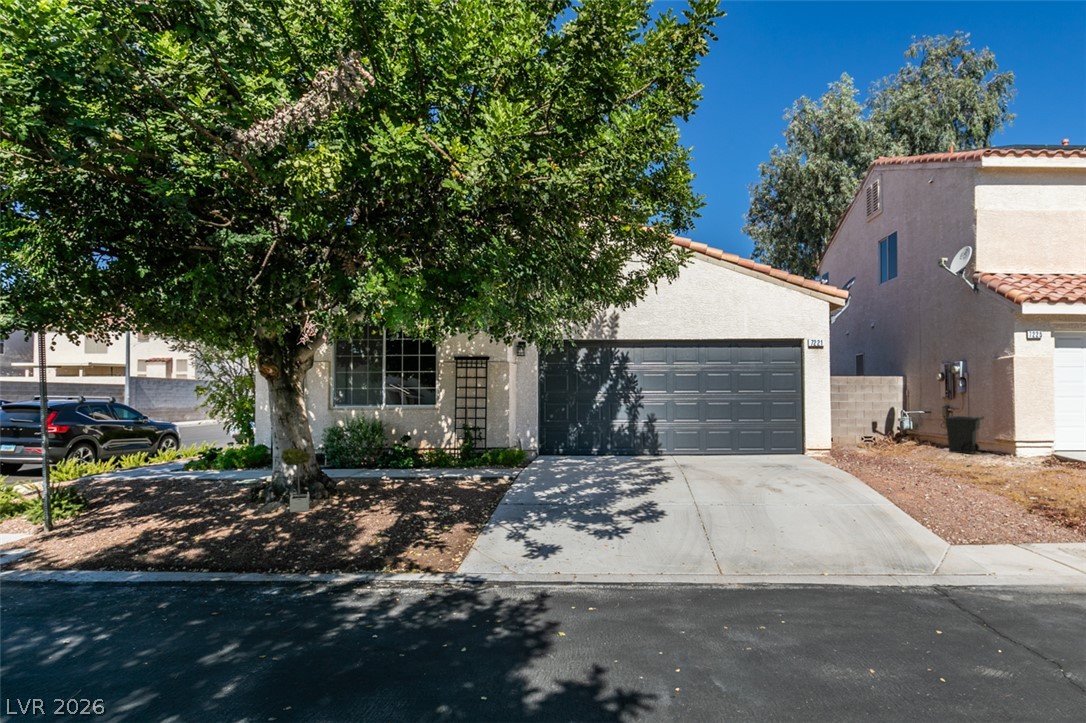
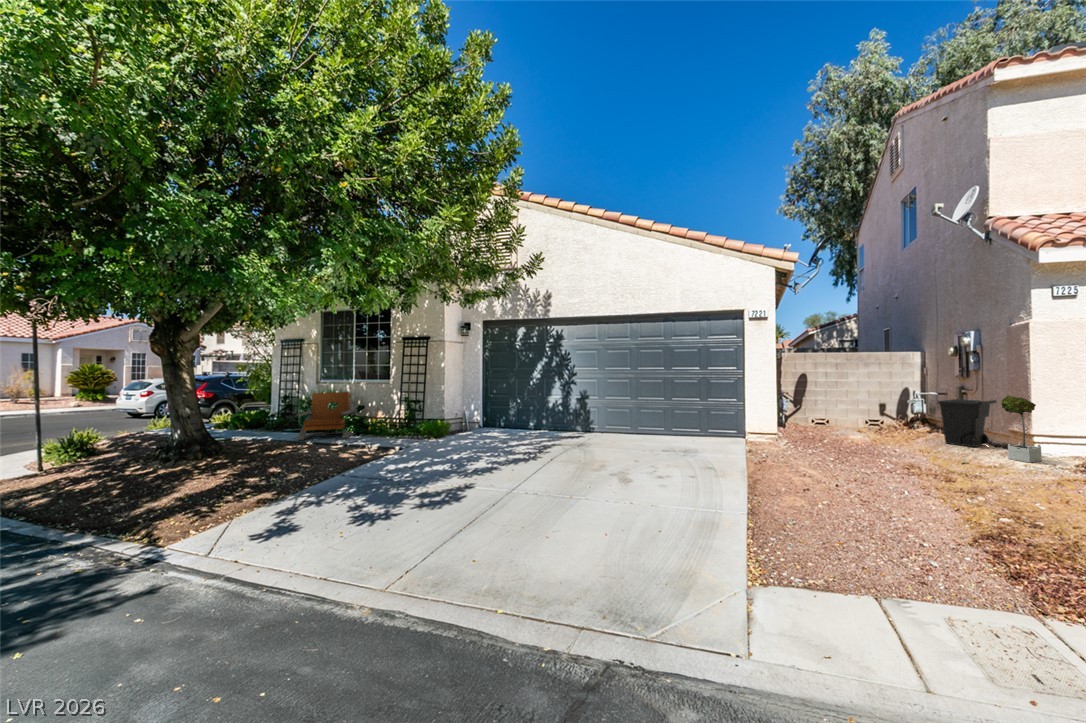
lounge chair: none [345,418,407,475] -> present [297,392,357,440]
potted tree: present [281,448,310,512] -> present [1001,395,1042,463]

